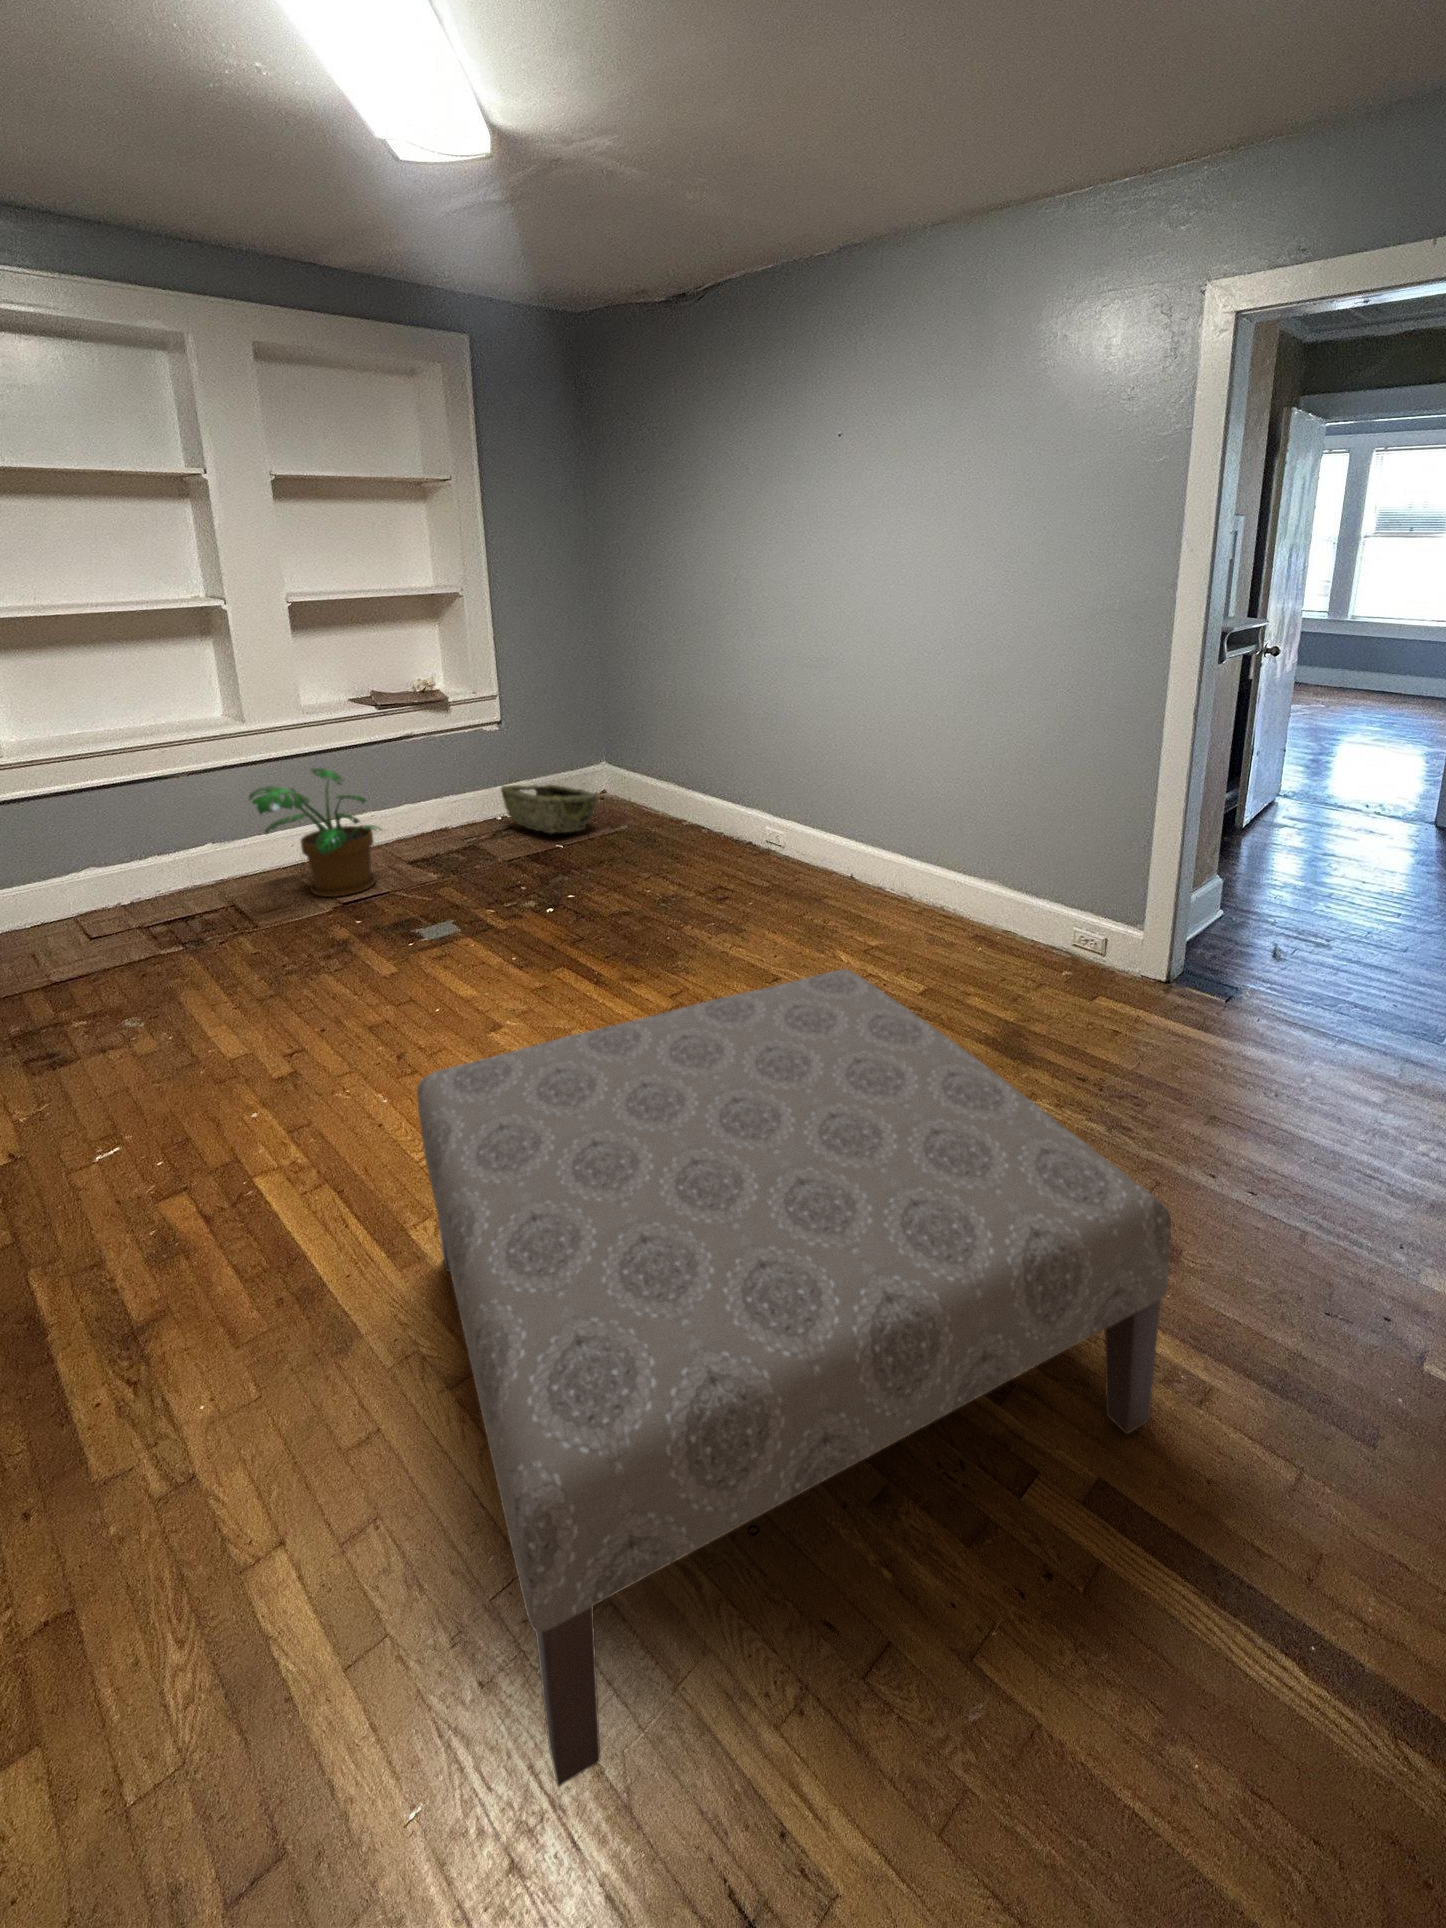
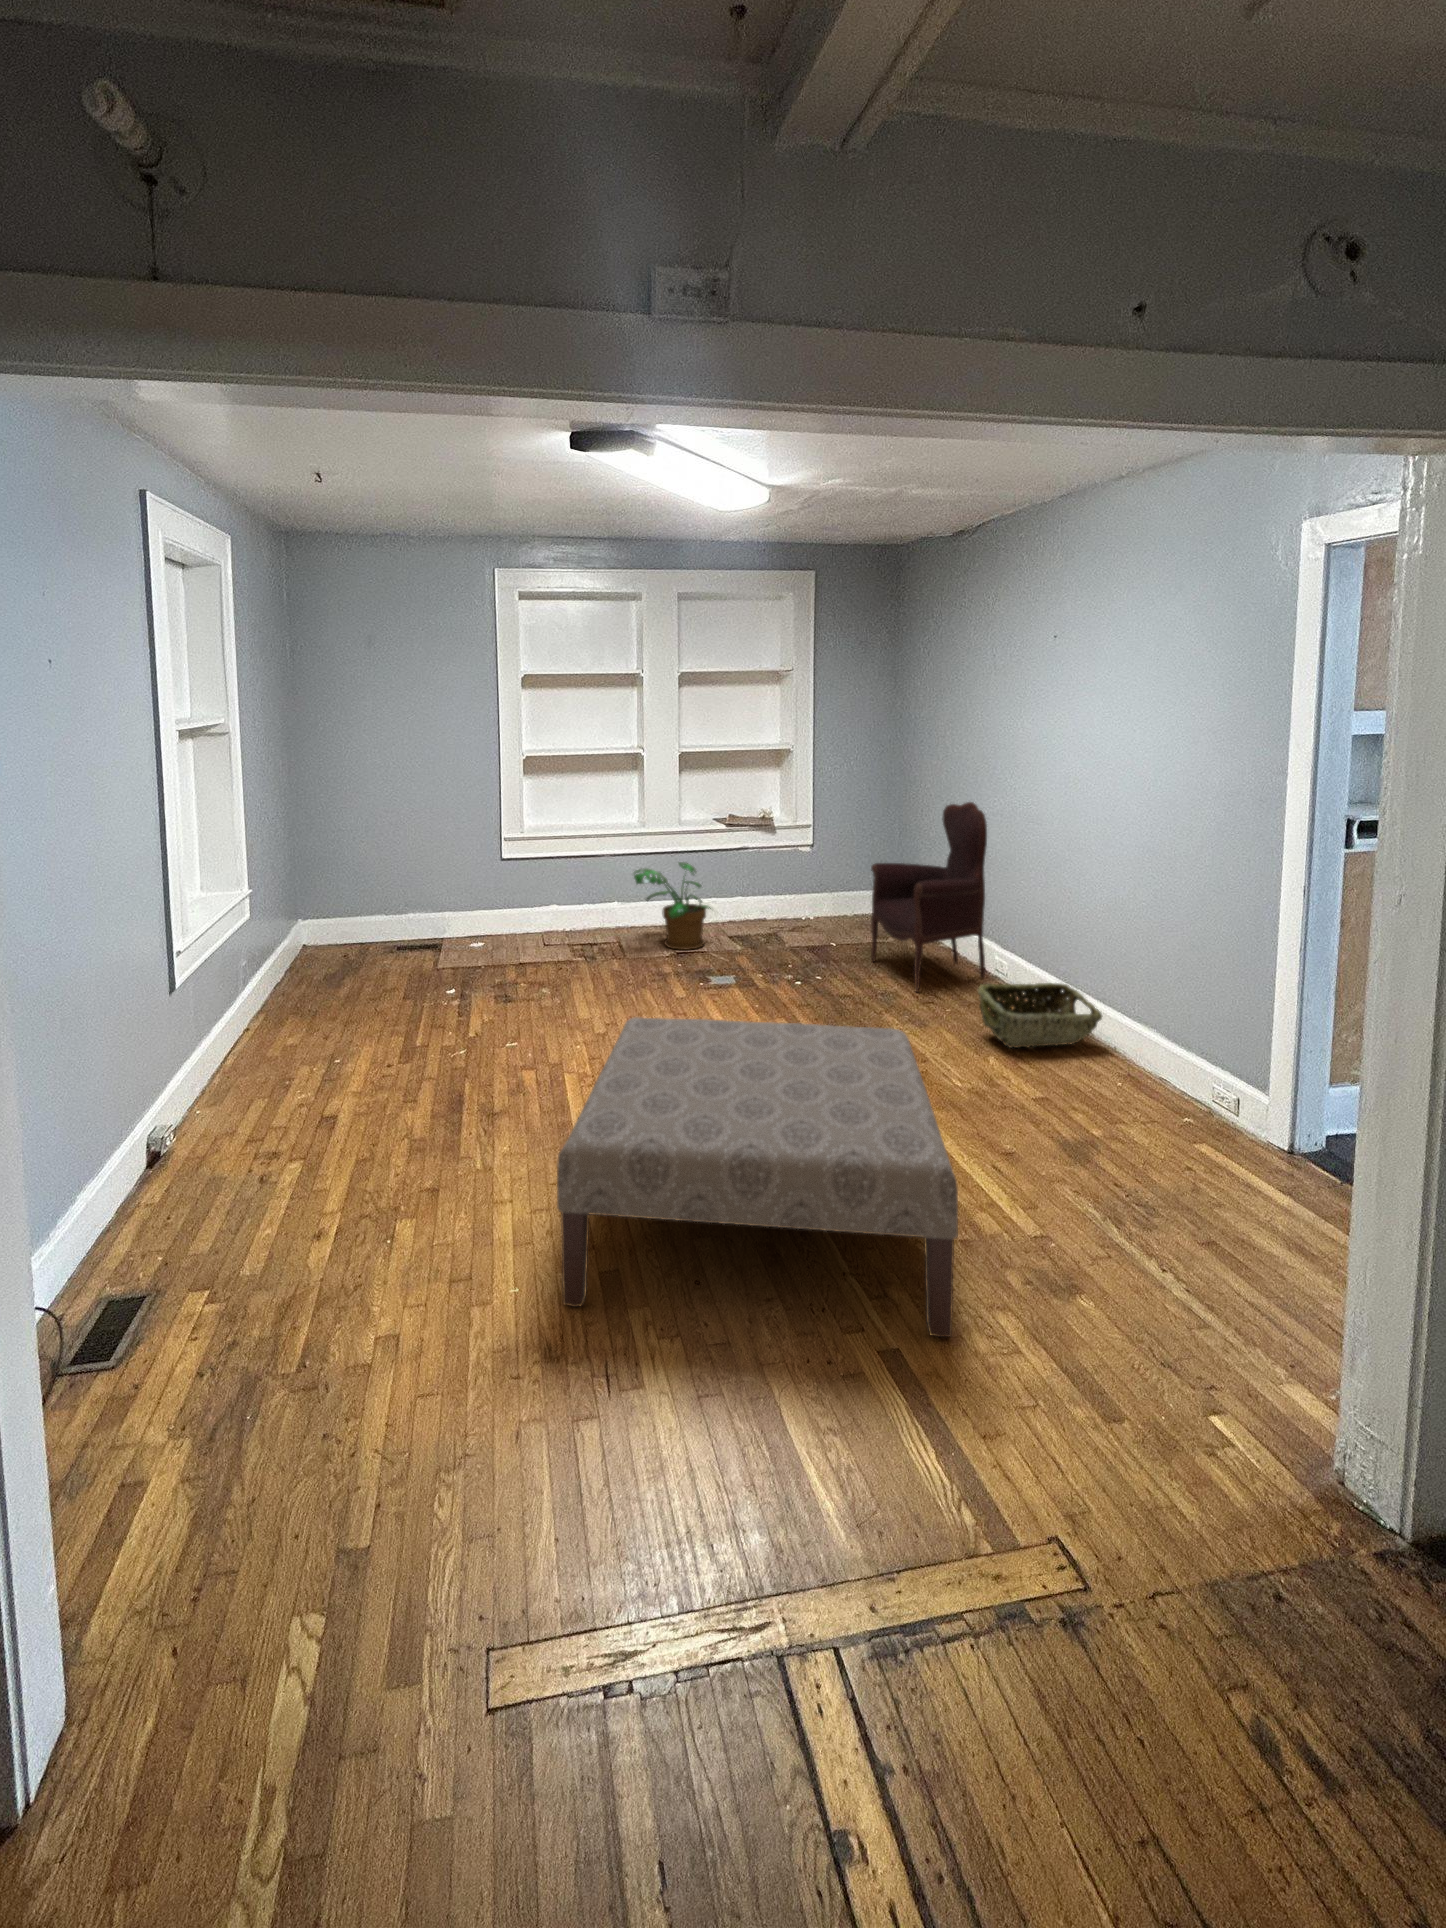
armchair: none [606,647,756,889] -> present [871,802,987,992]
woven basket: present [501,785,597,833] -> present [978,983,1102,1048]

